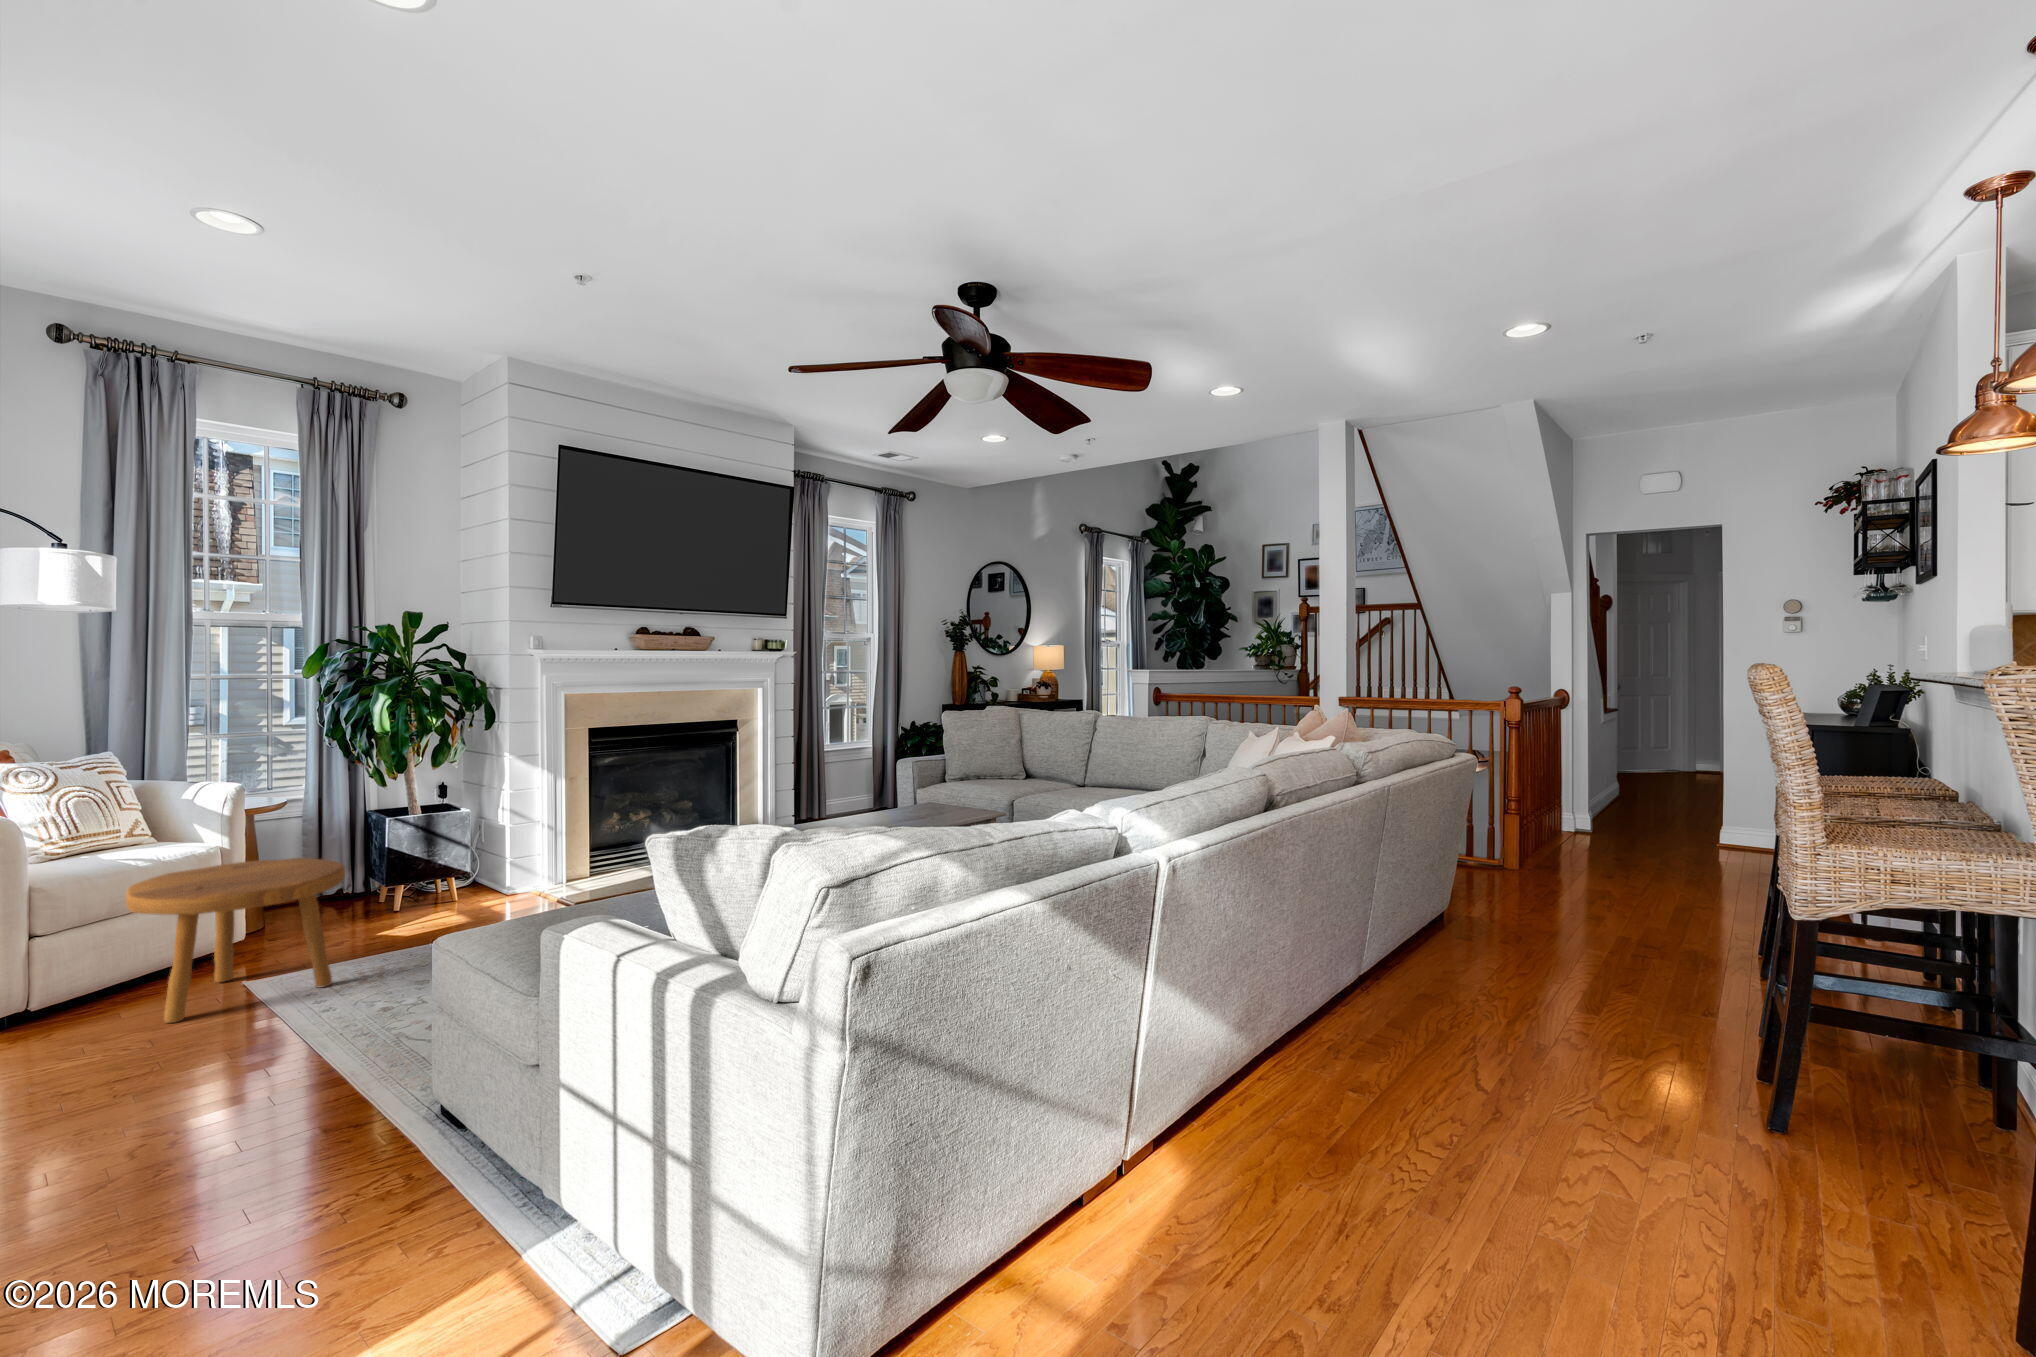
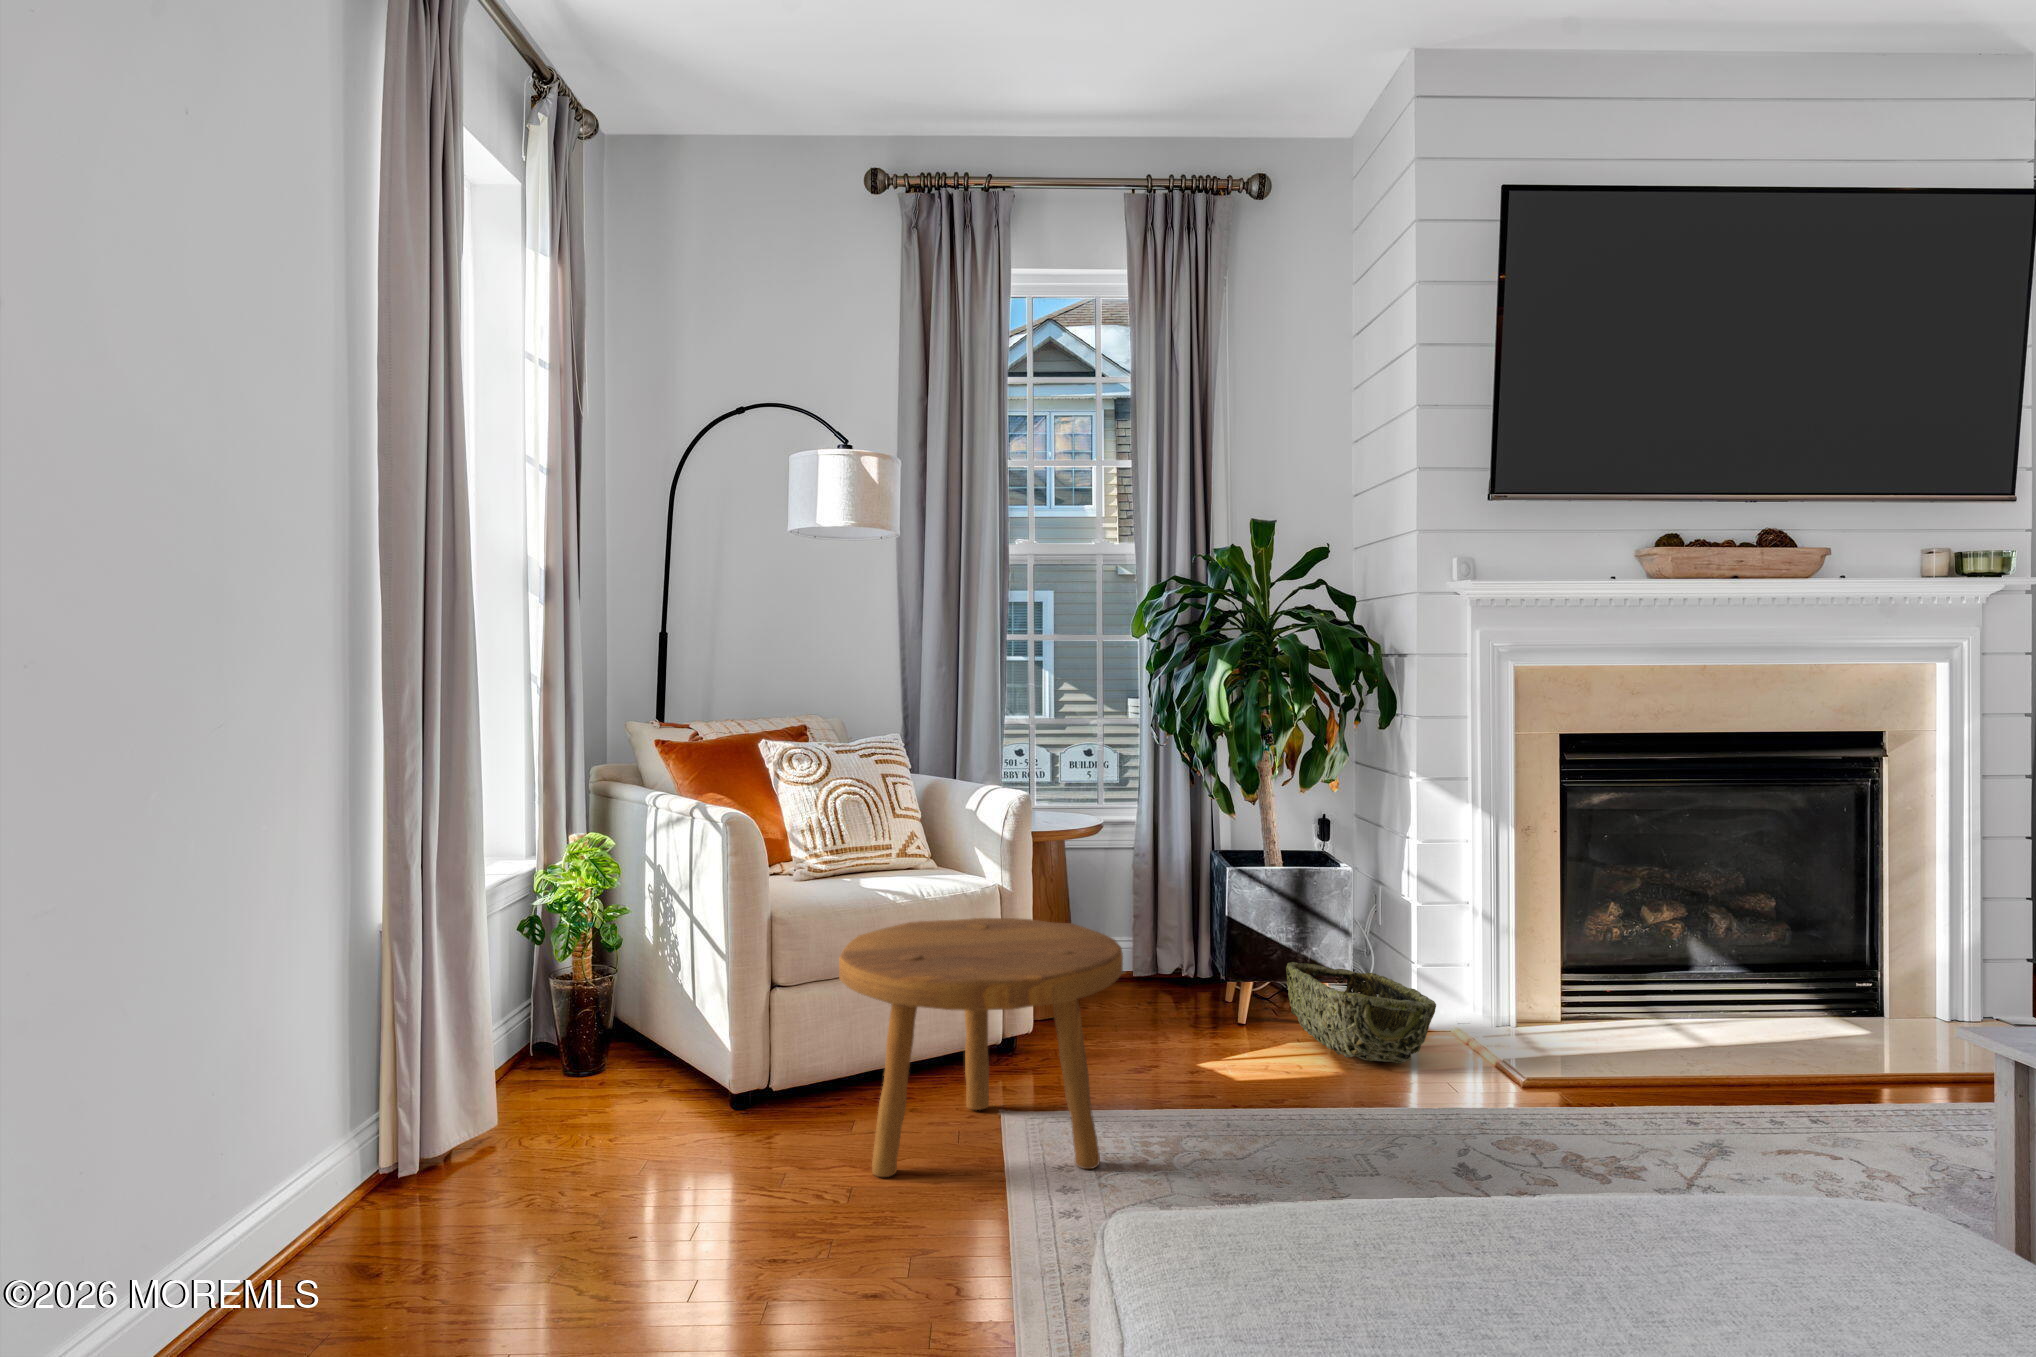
woven basket: none [429,866,523,911] -> present [1286,962,1436,1063]

